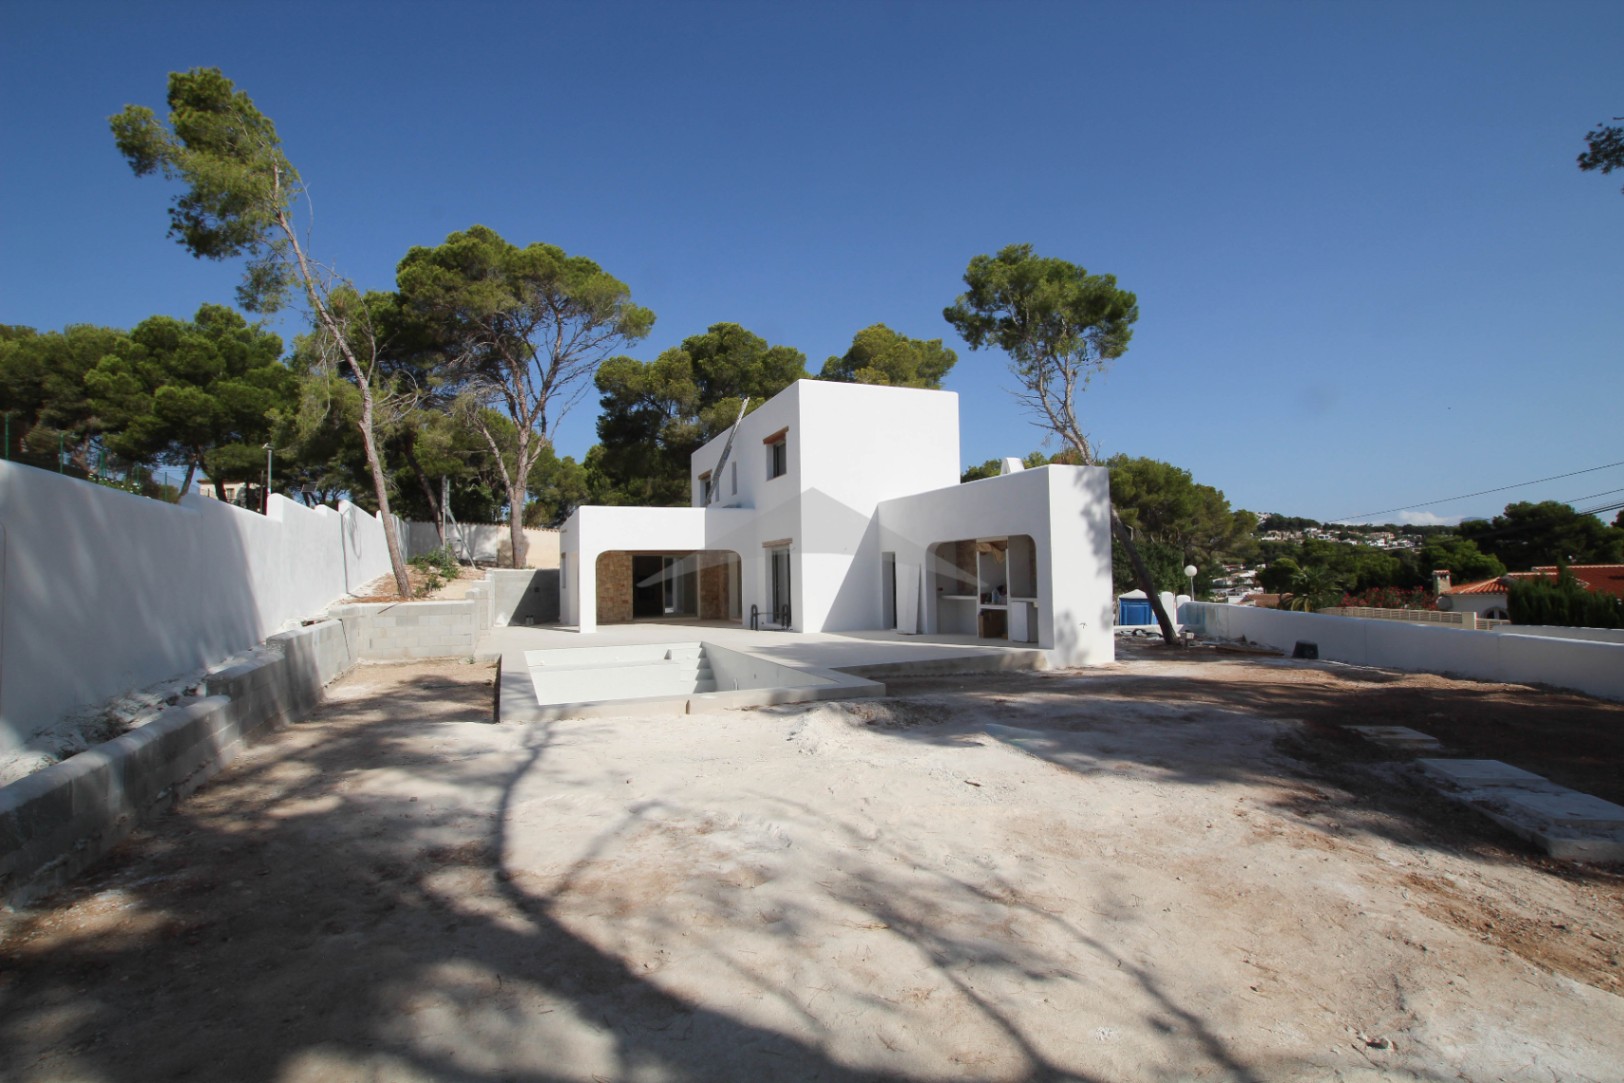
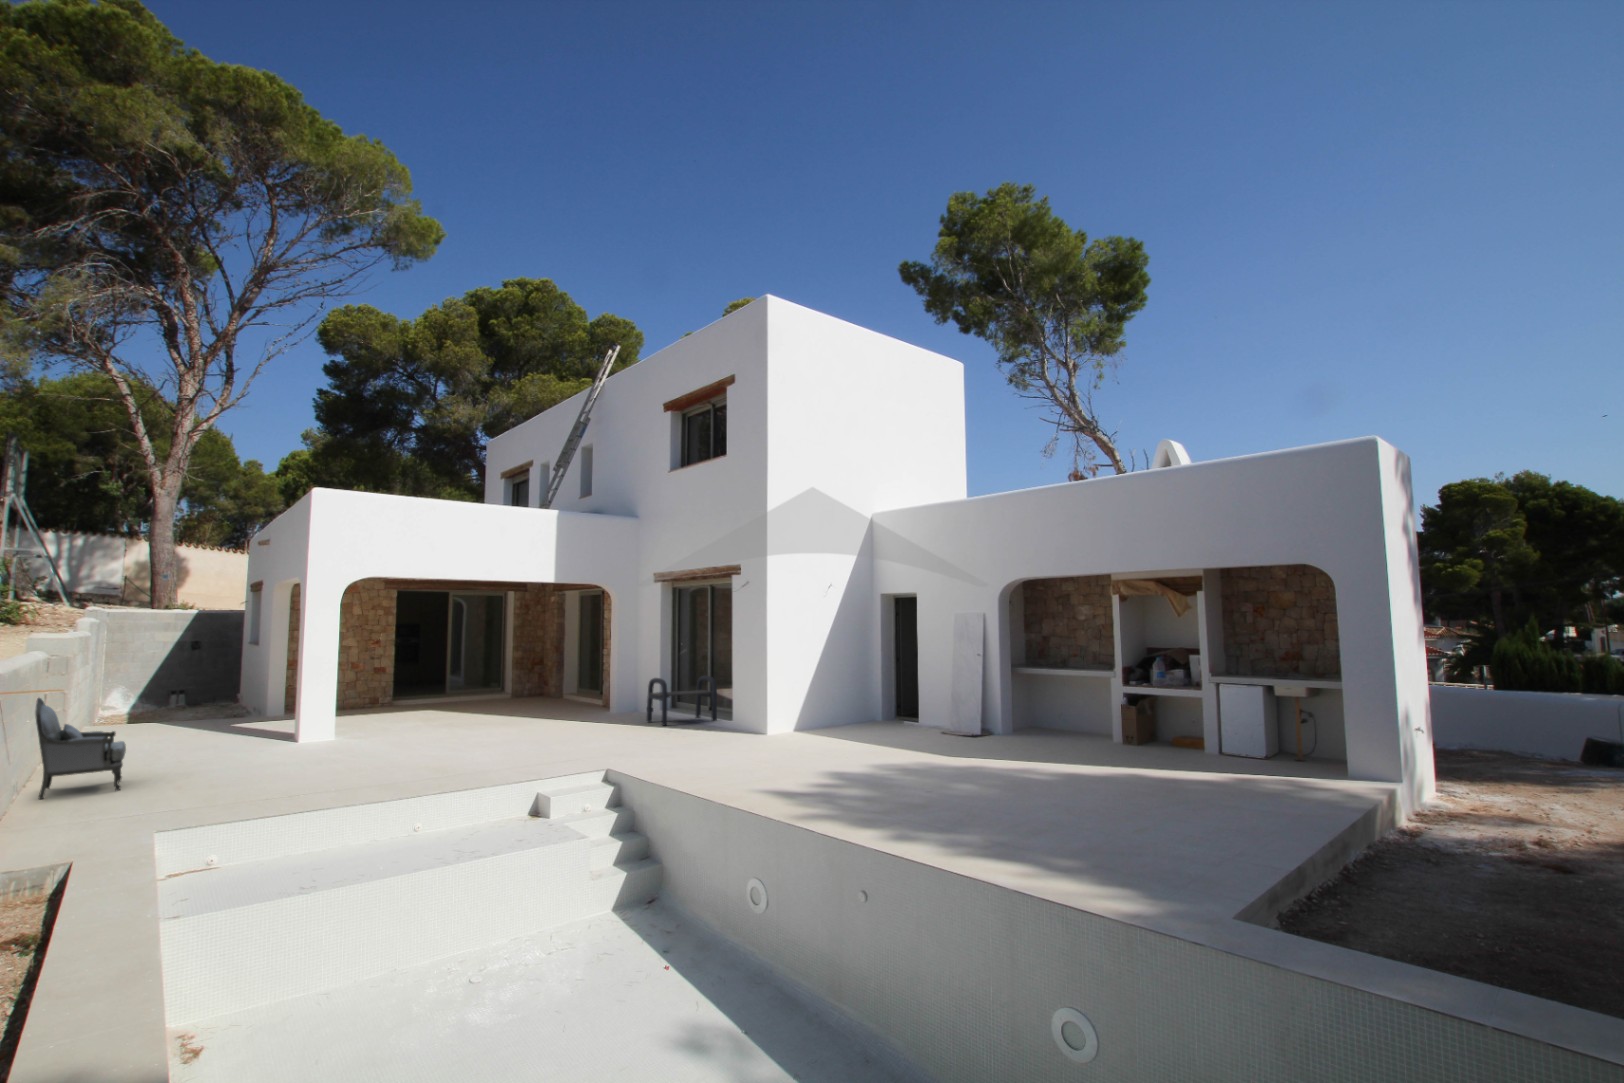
armchair: none [480,603,509,642] -> present [35,698,126,799]

